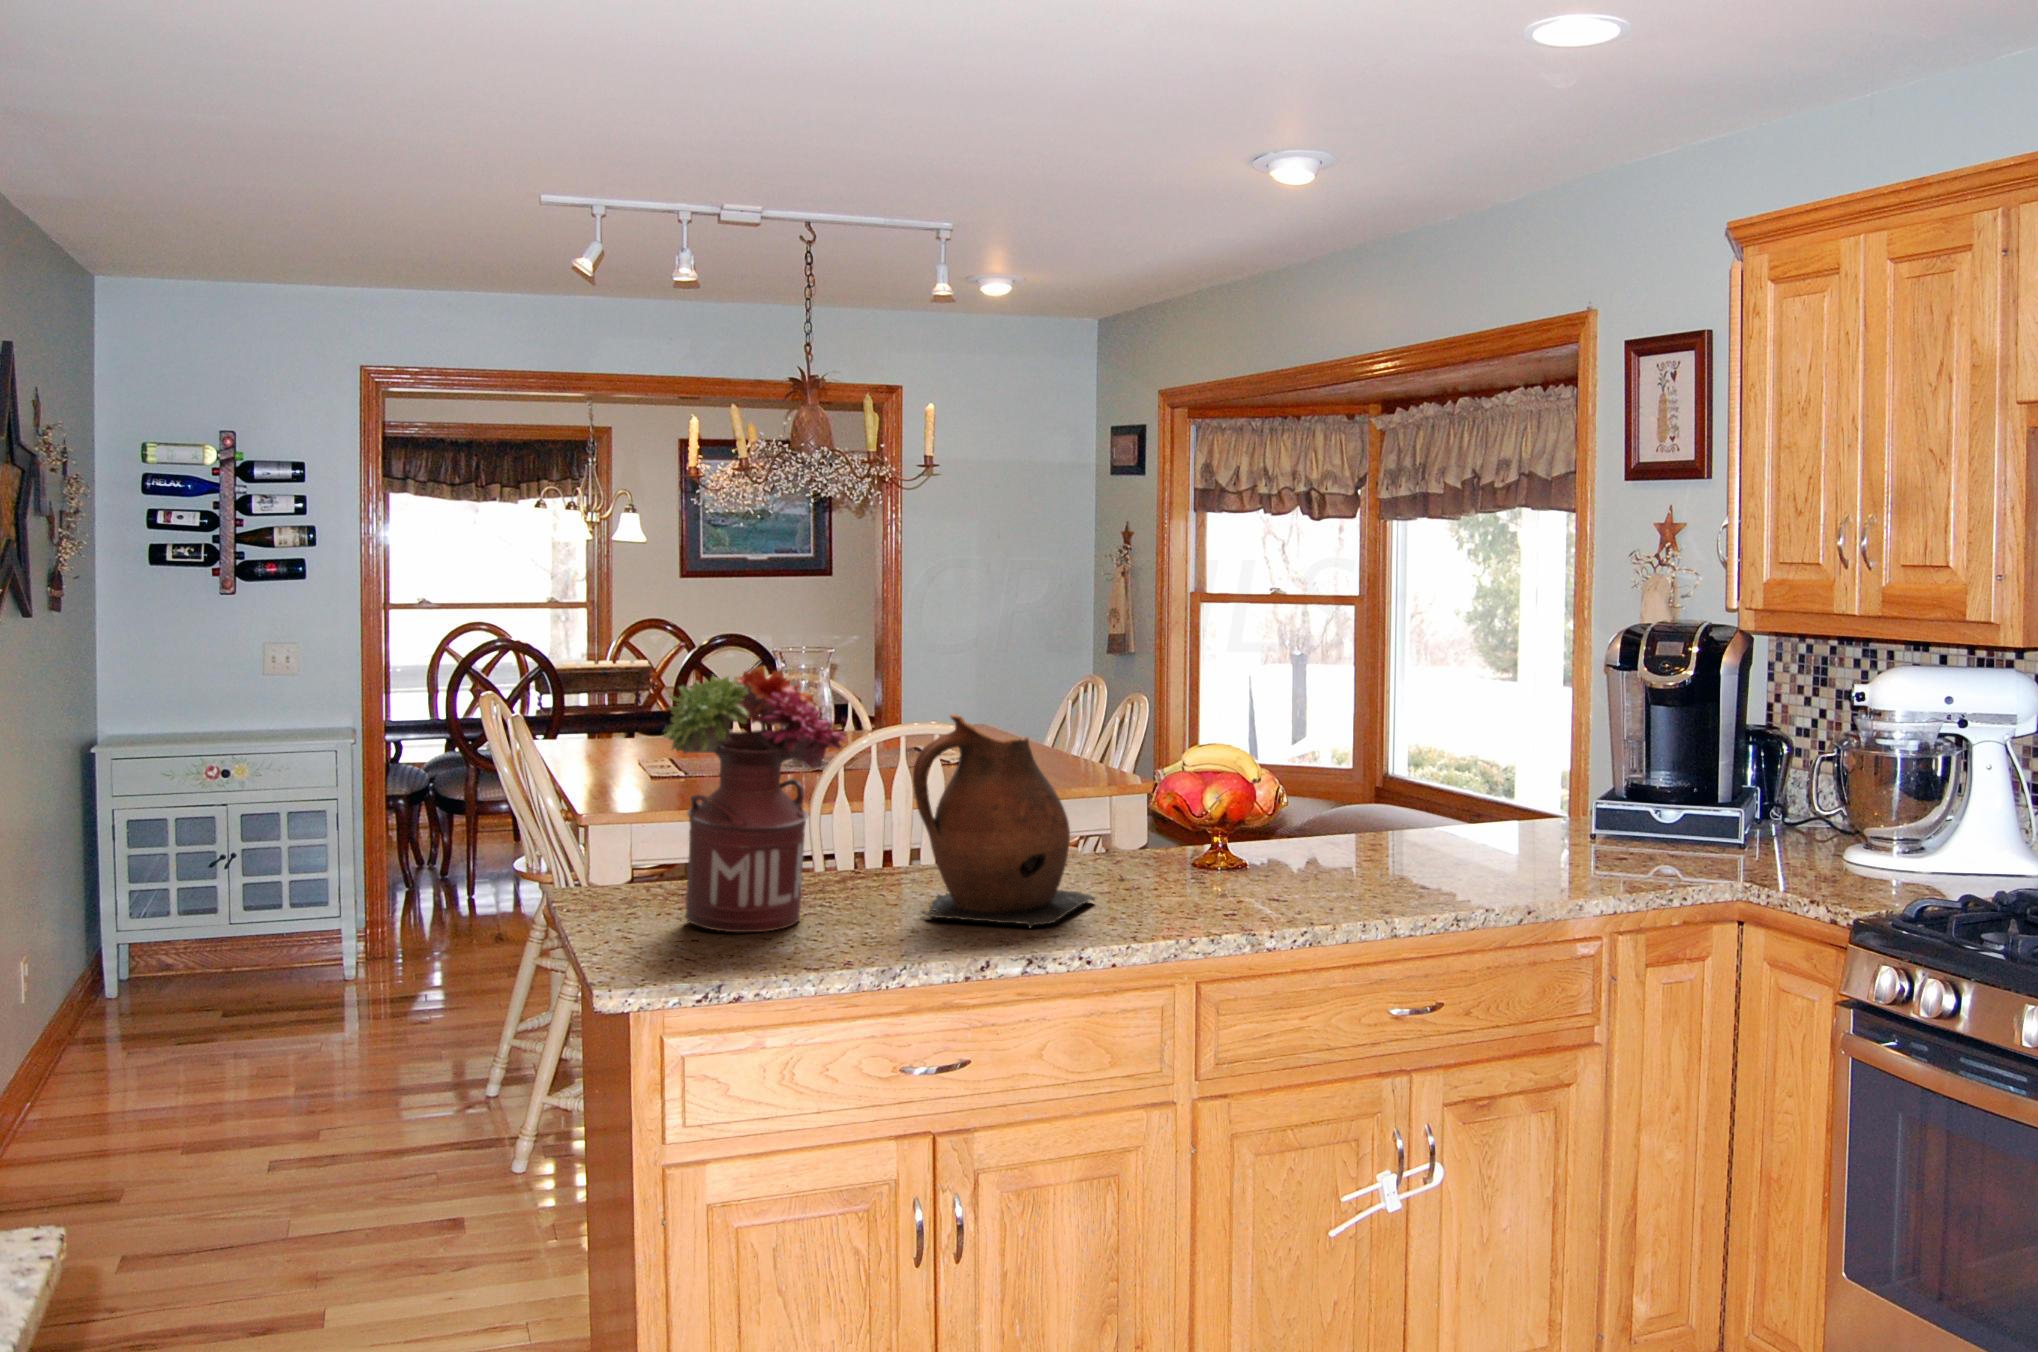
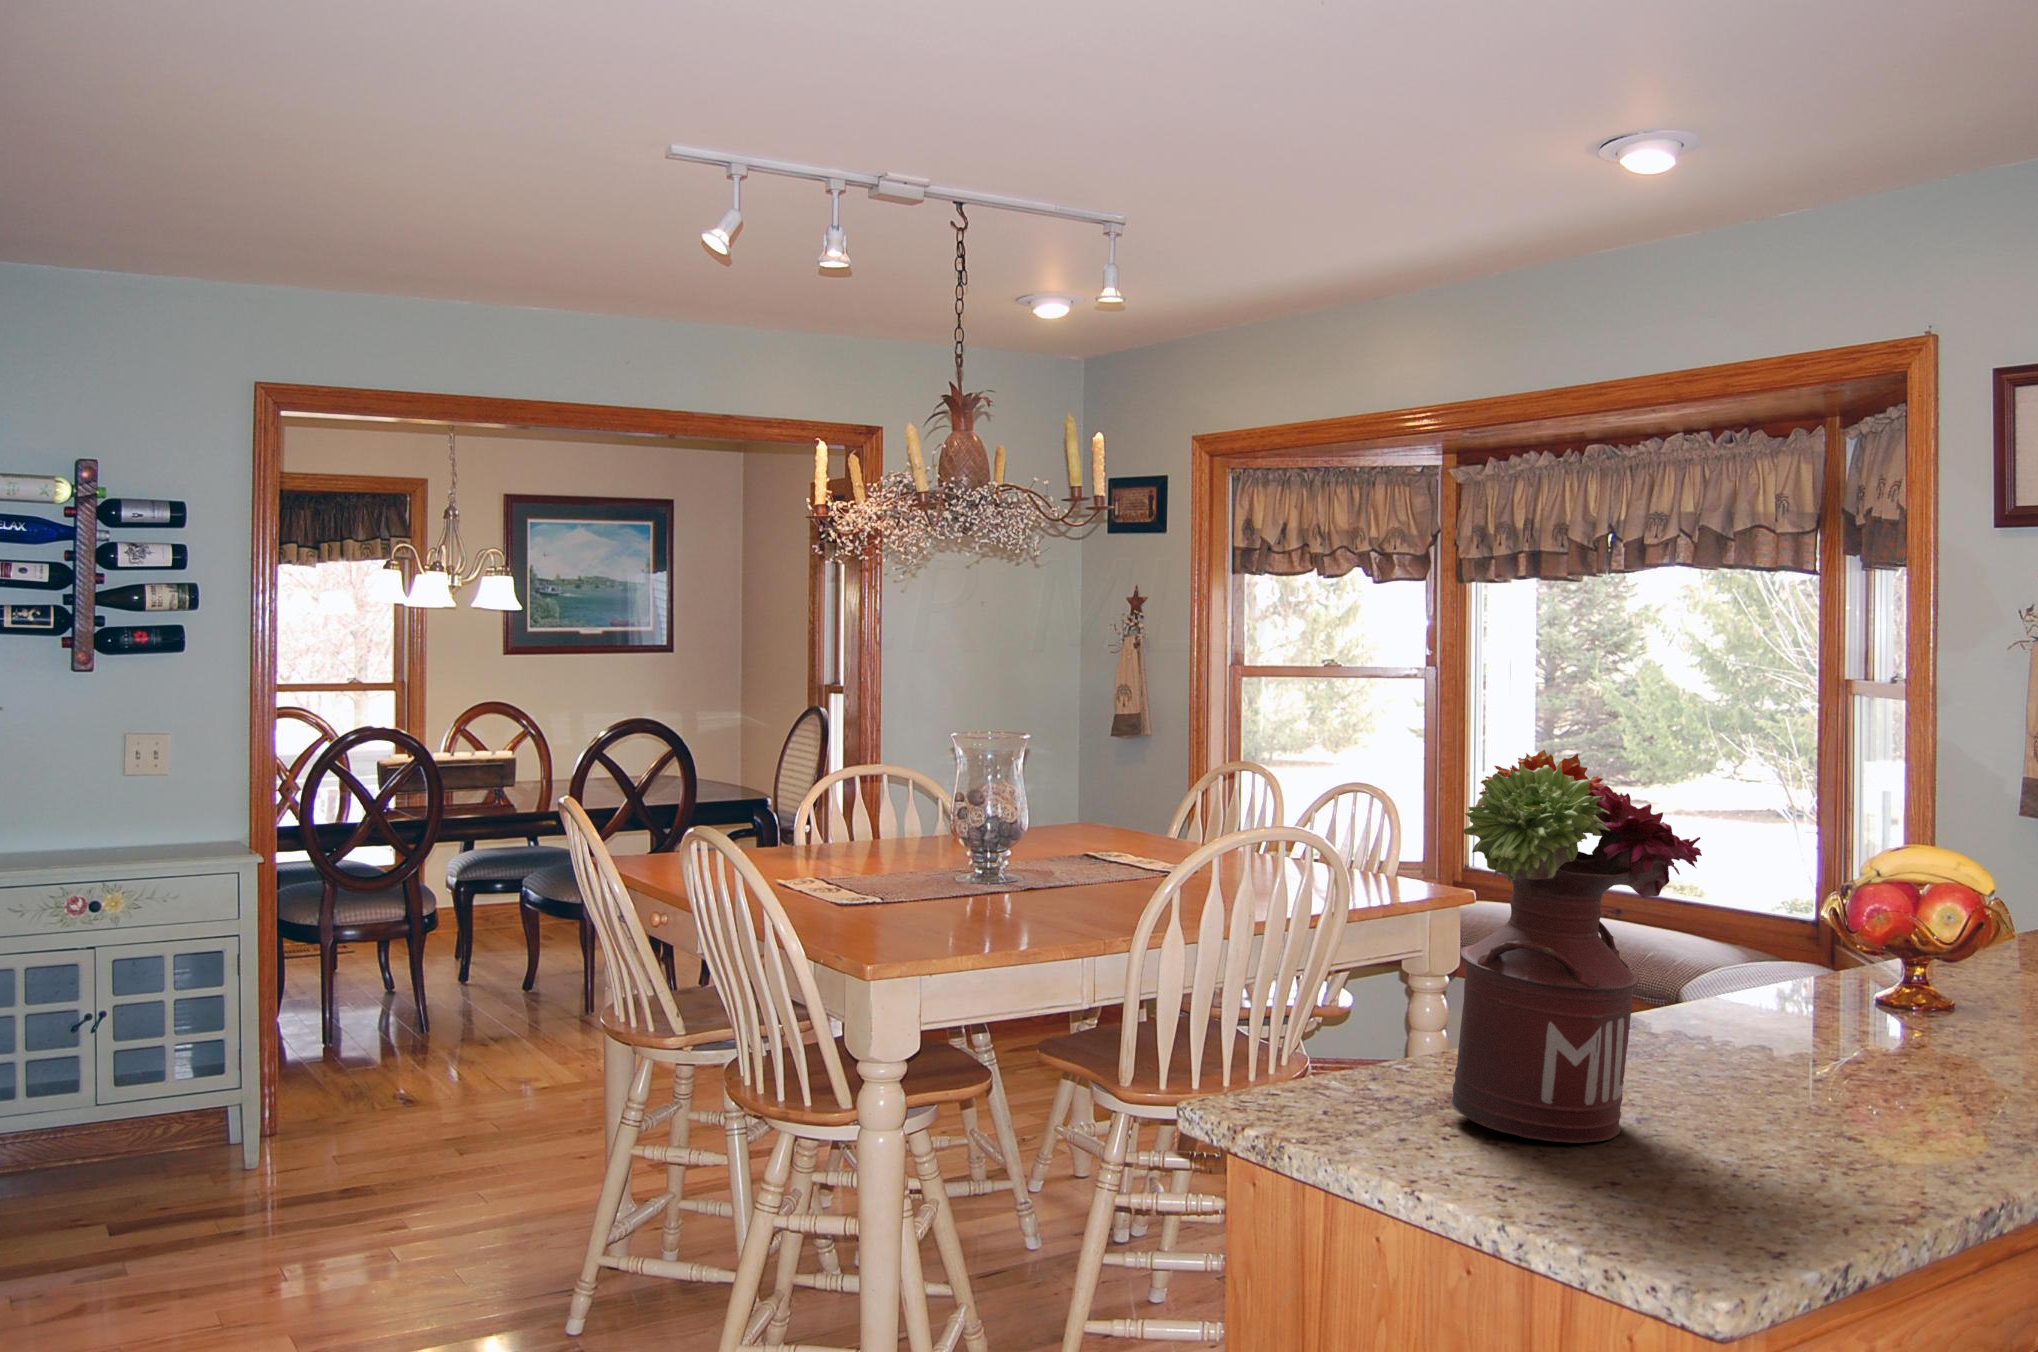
ceramic pitcher: present [913,714,1094,928] -> none [1689,815,1959,1117]

